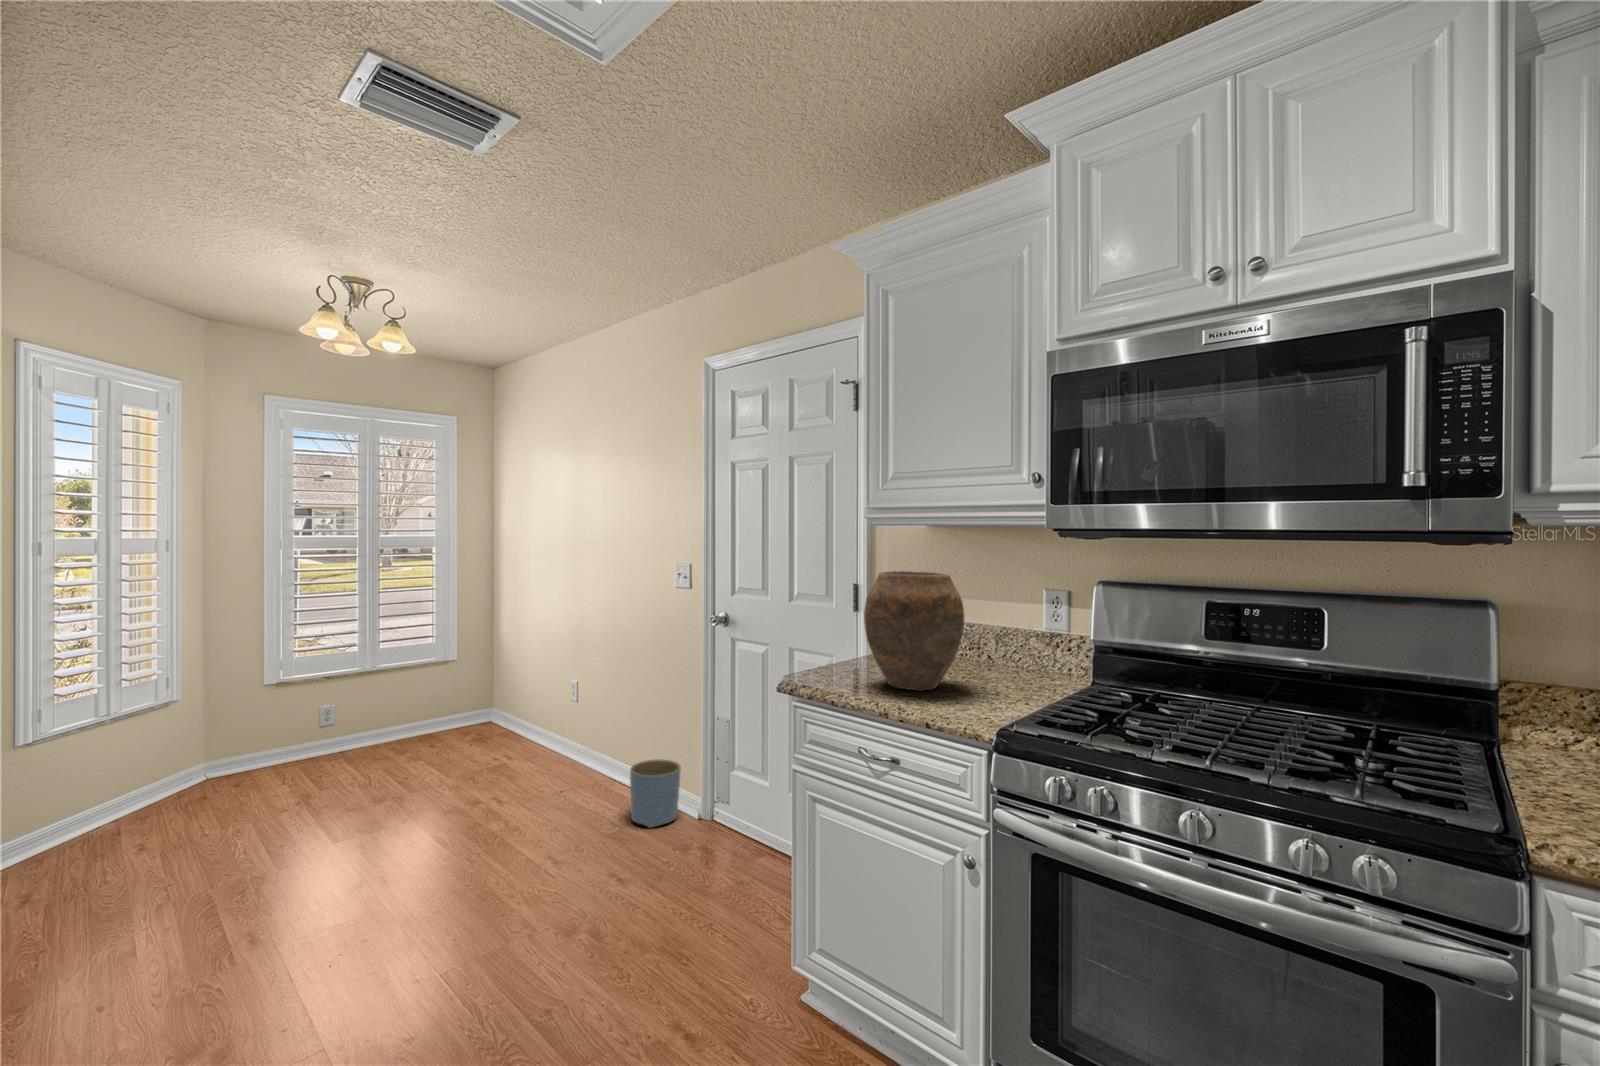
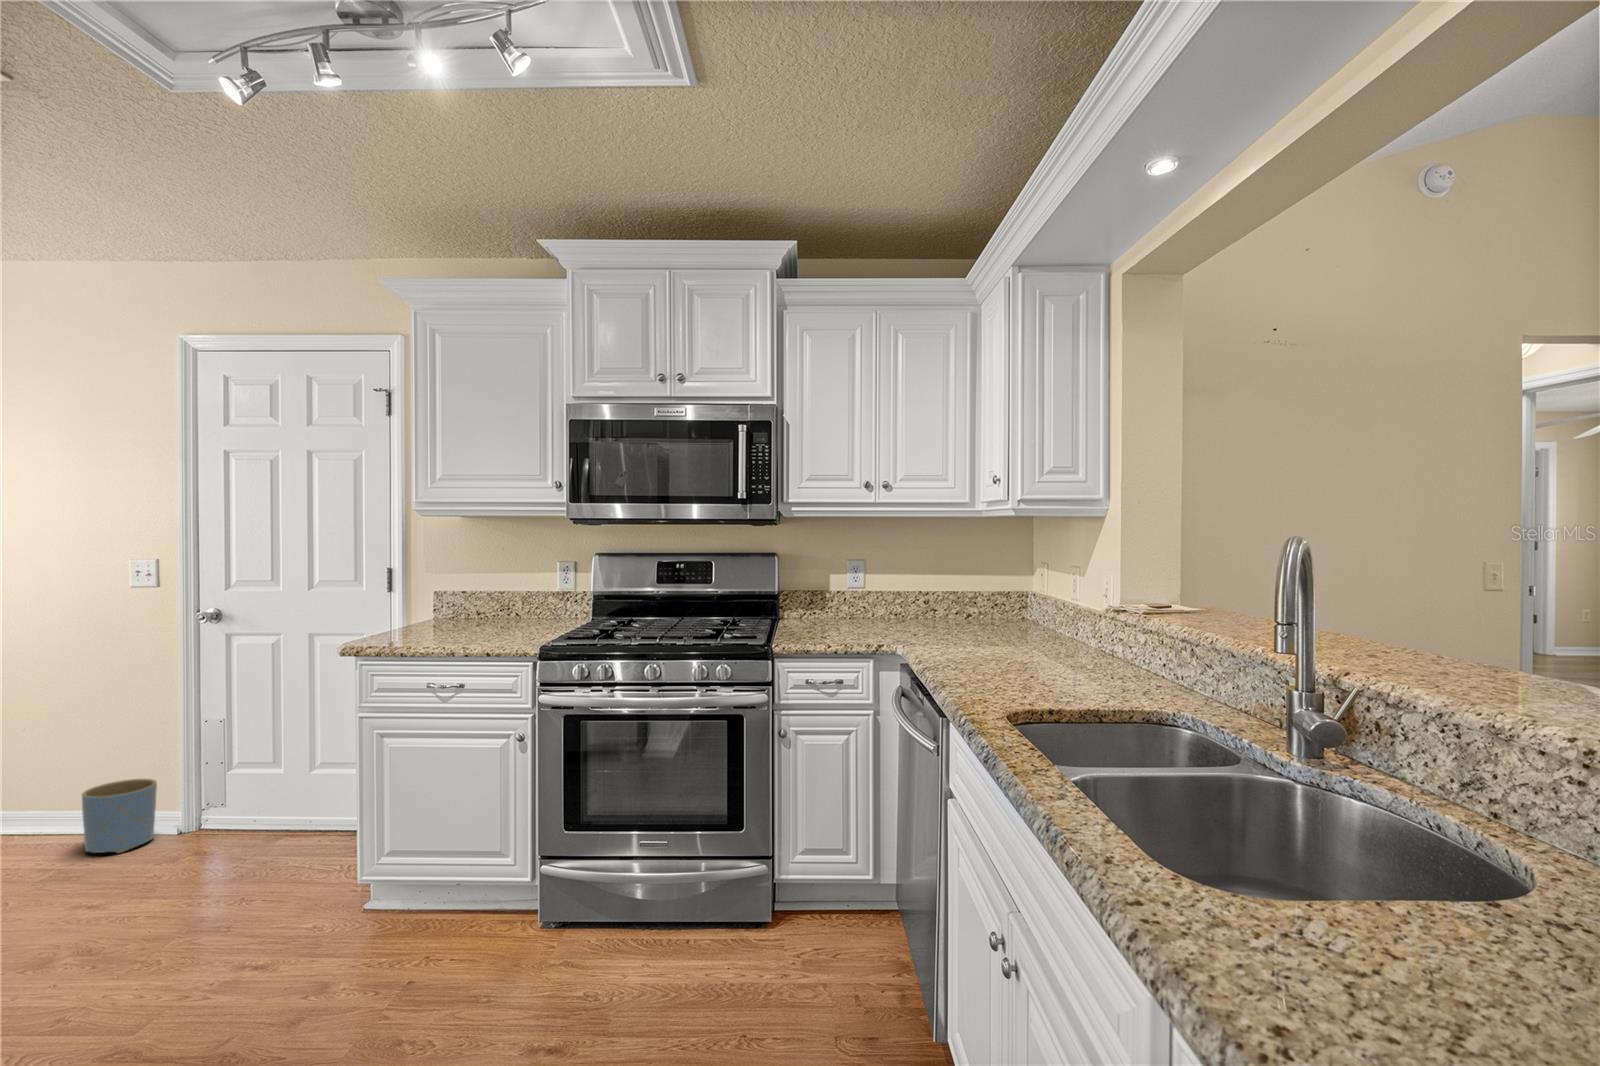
vase: present [864,571,964,691] -> none [427,551,507,638]

